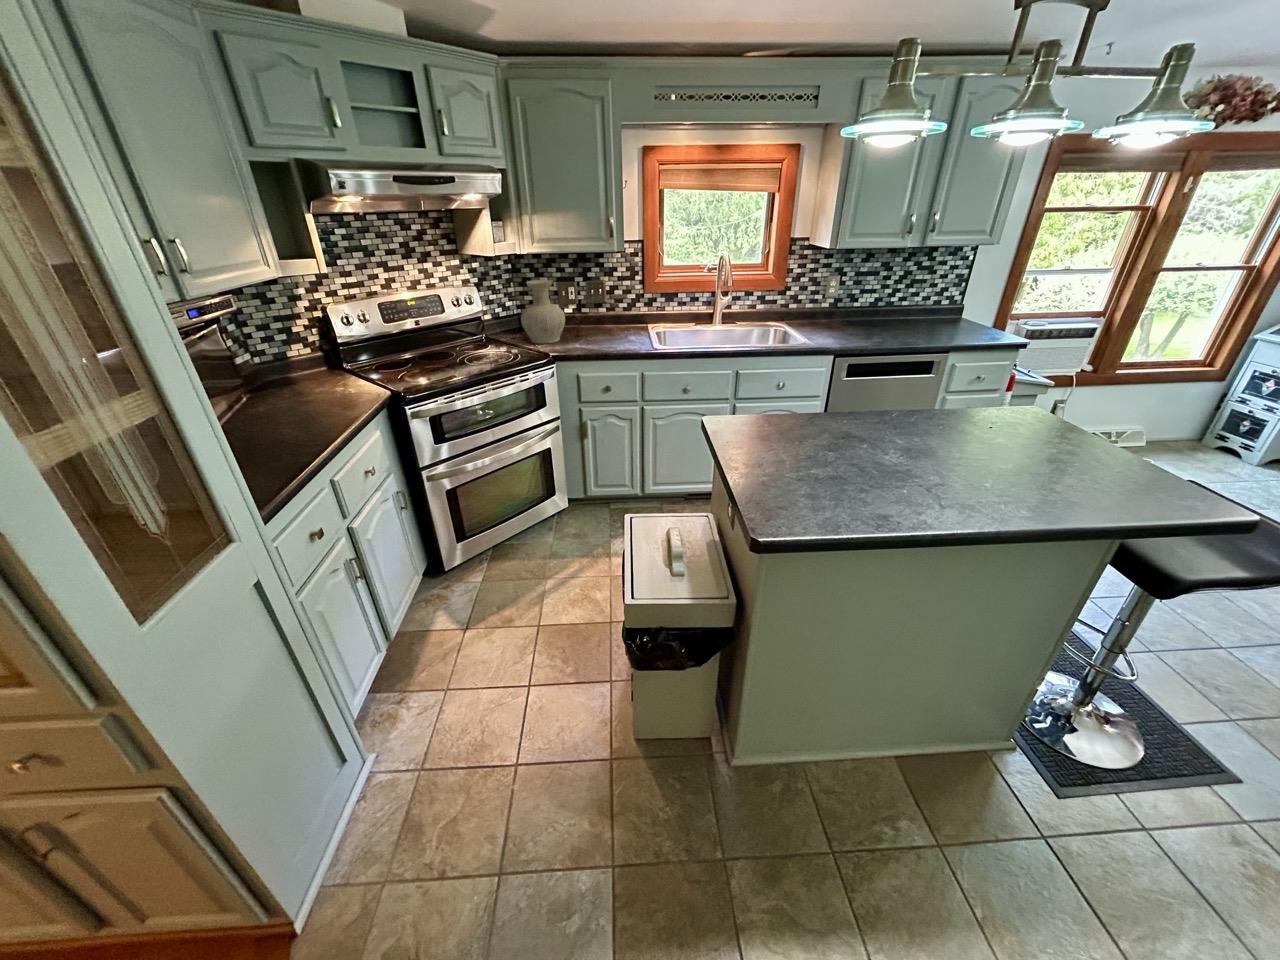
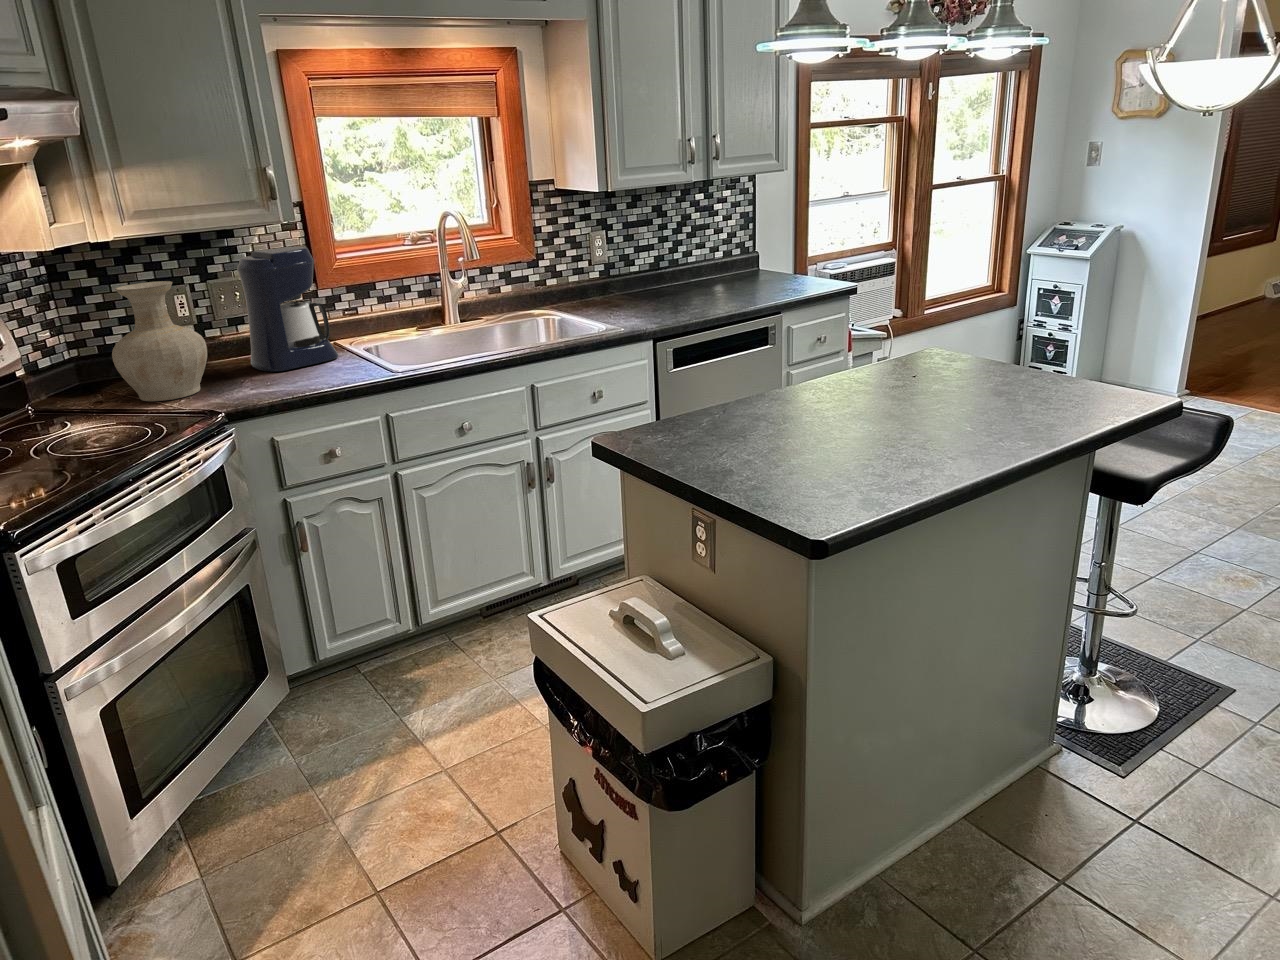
coffee maker: none [594,268,639,337] -> present [237,247,339,372]

